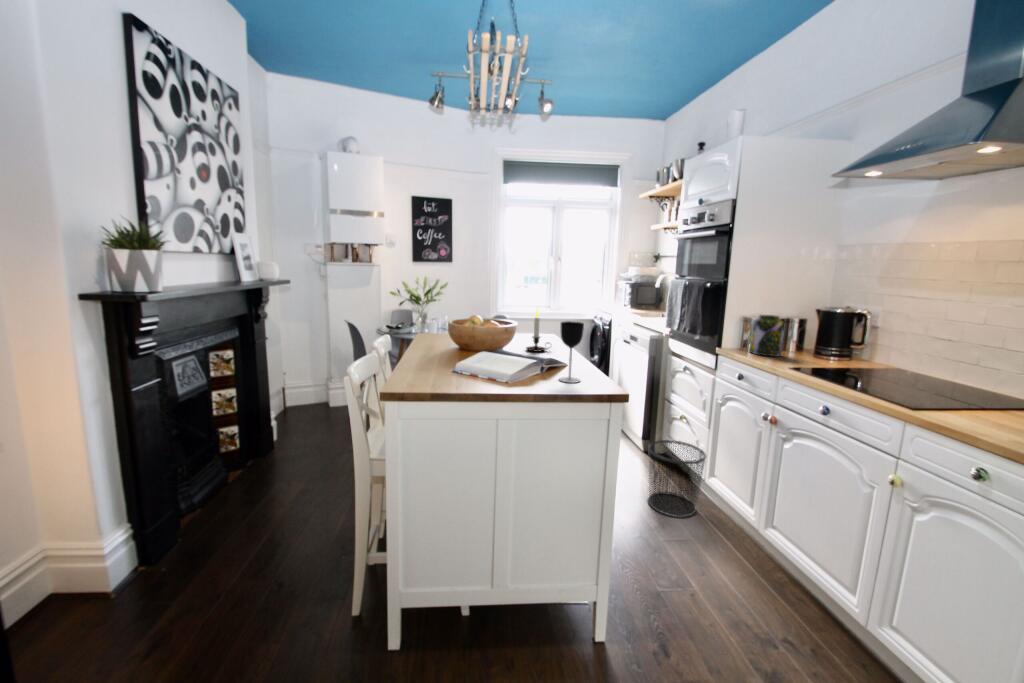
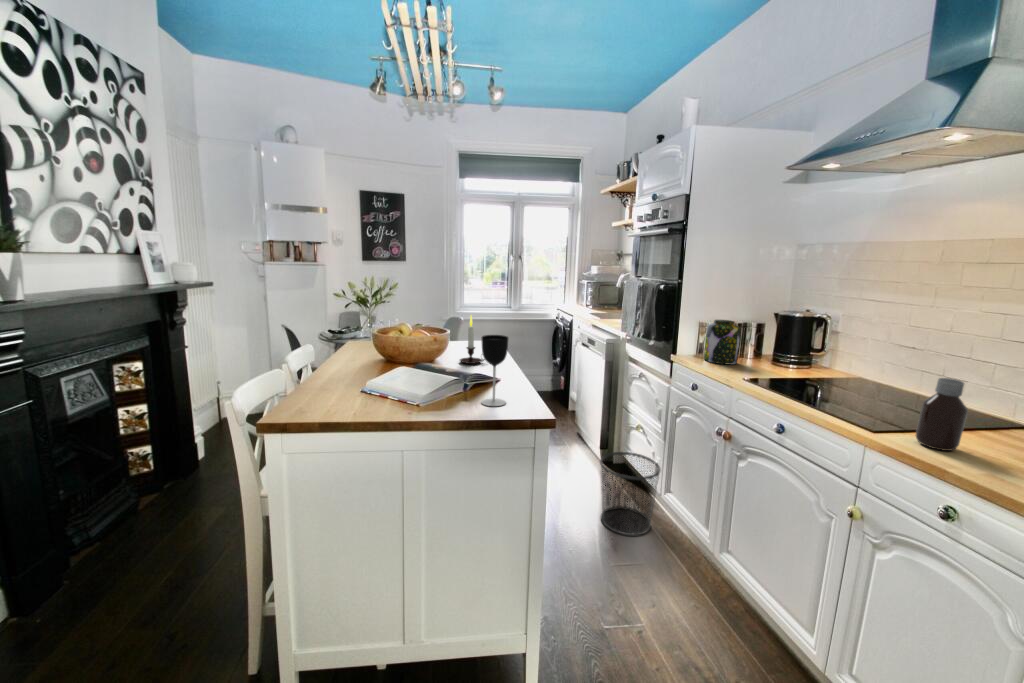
bottle: none [950,359,997,423] -> present [916,378,968,451]

